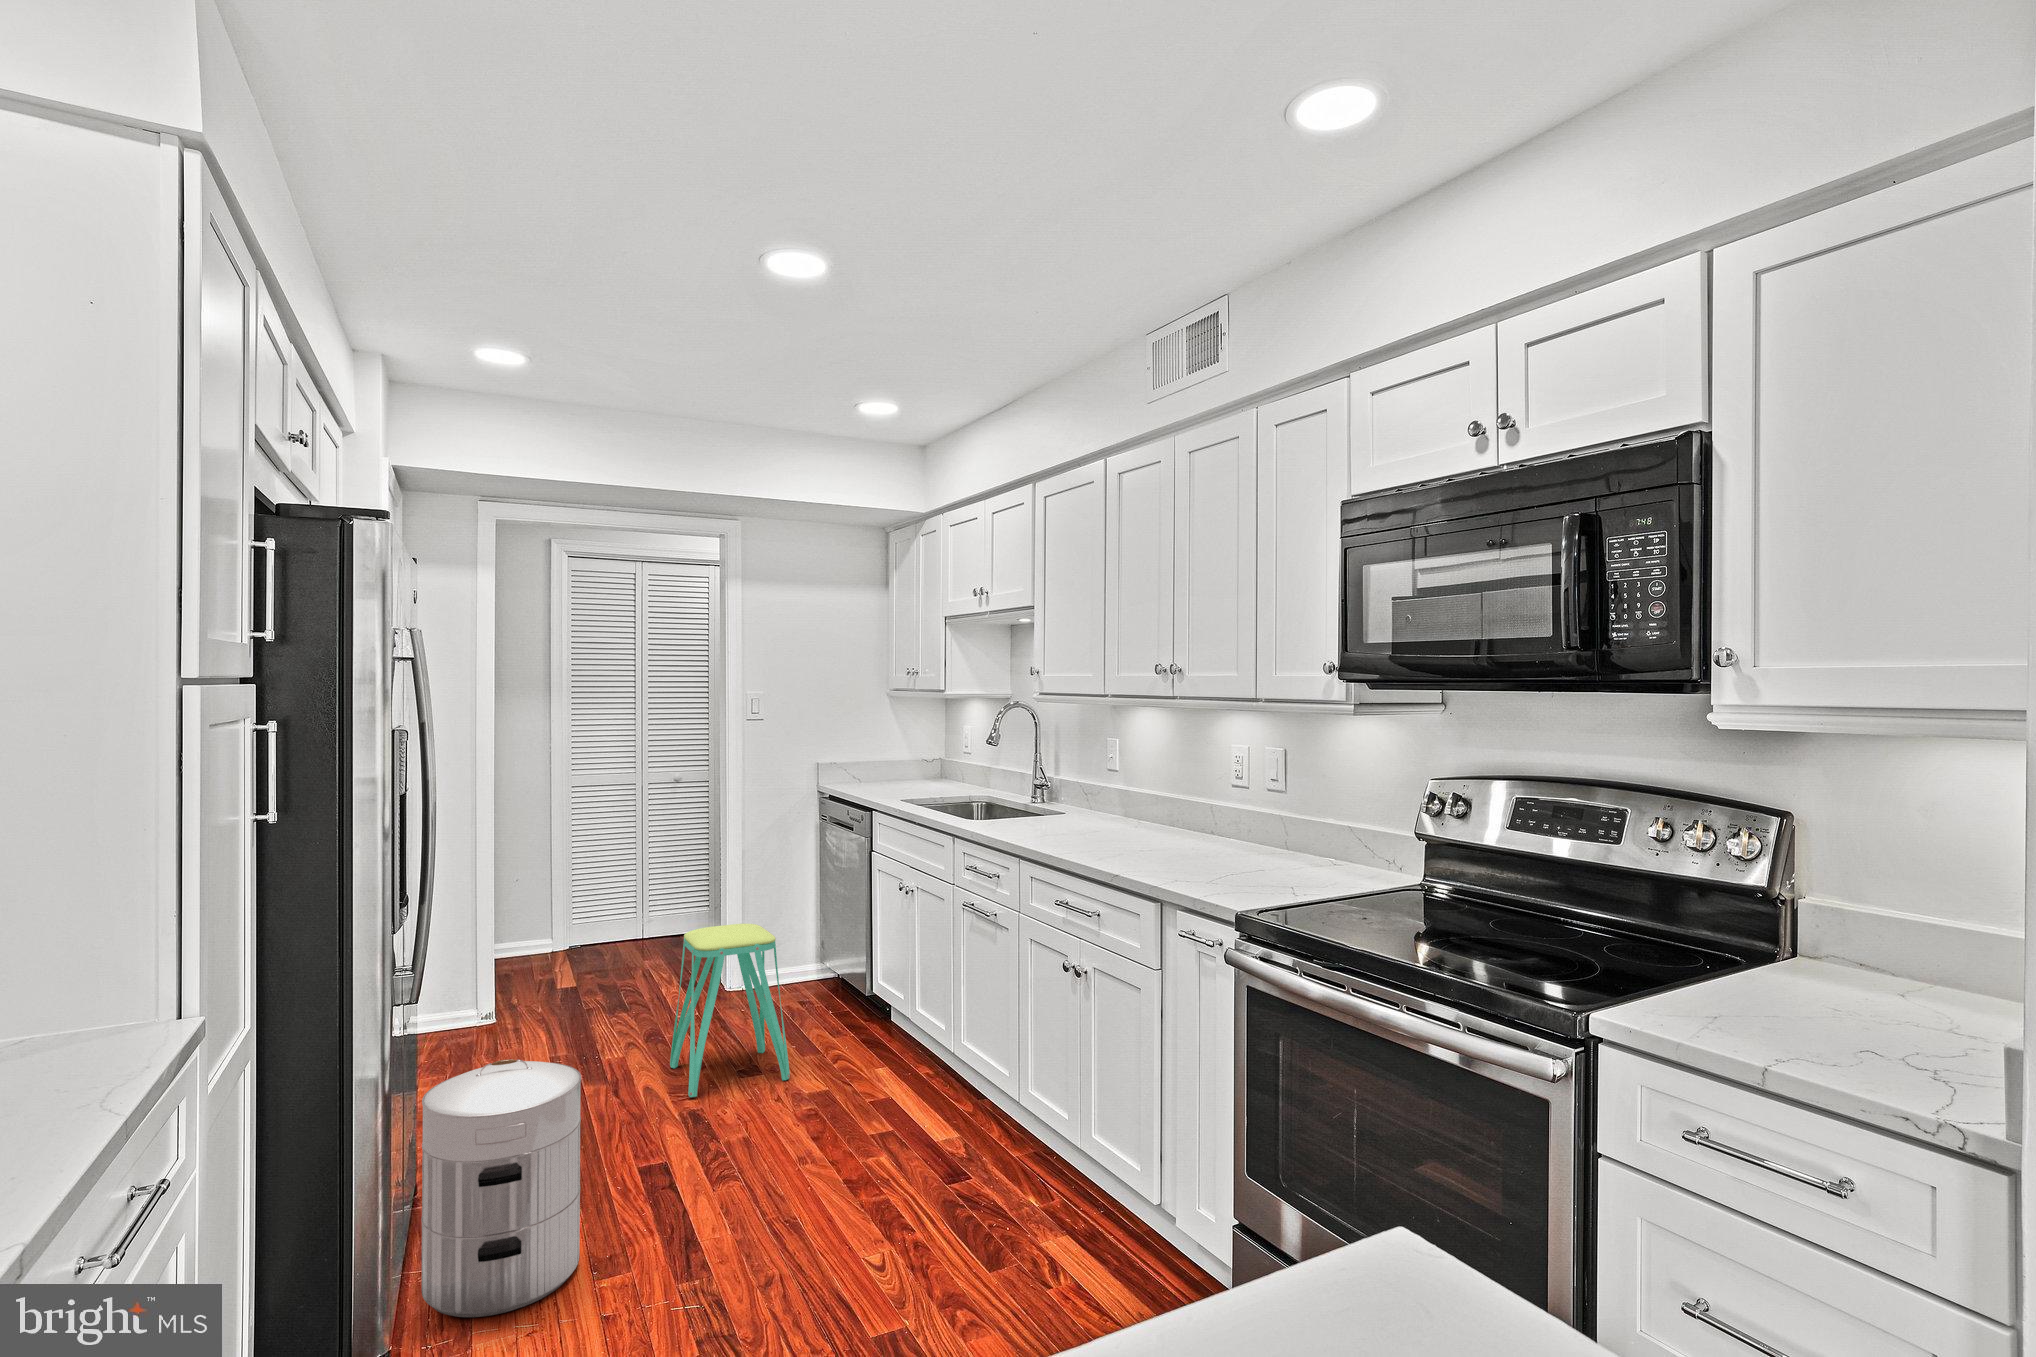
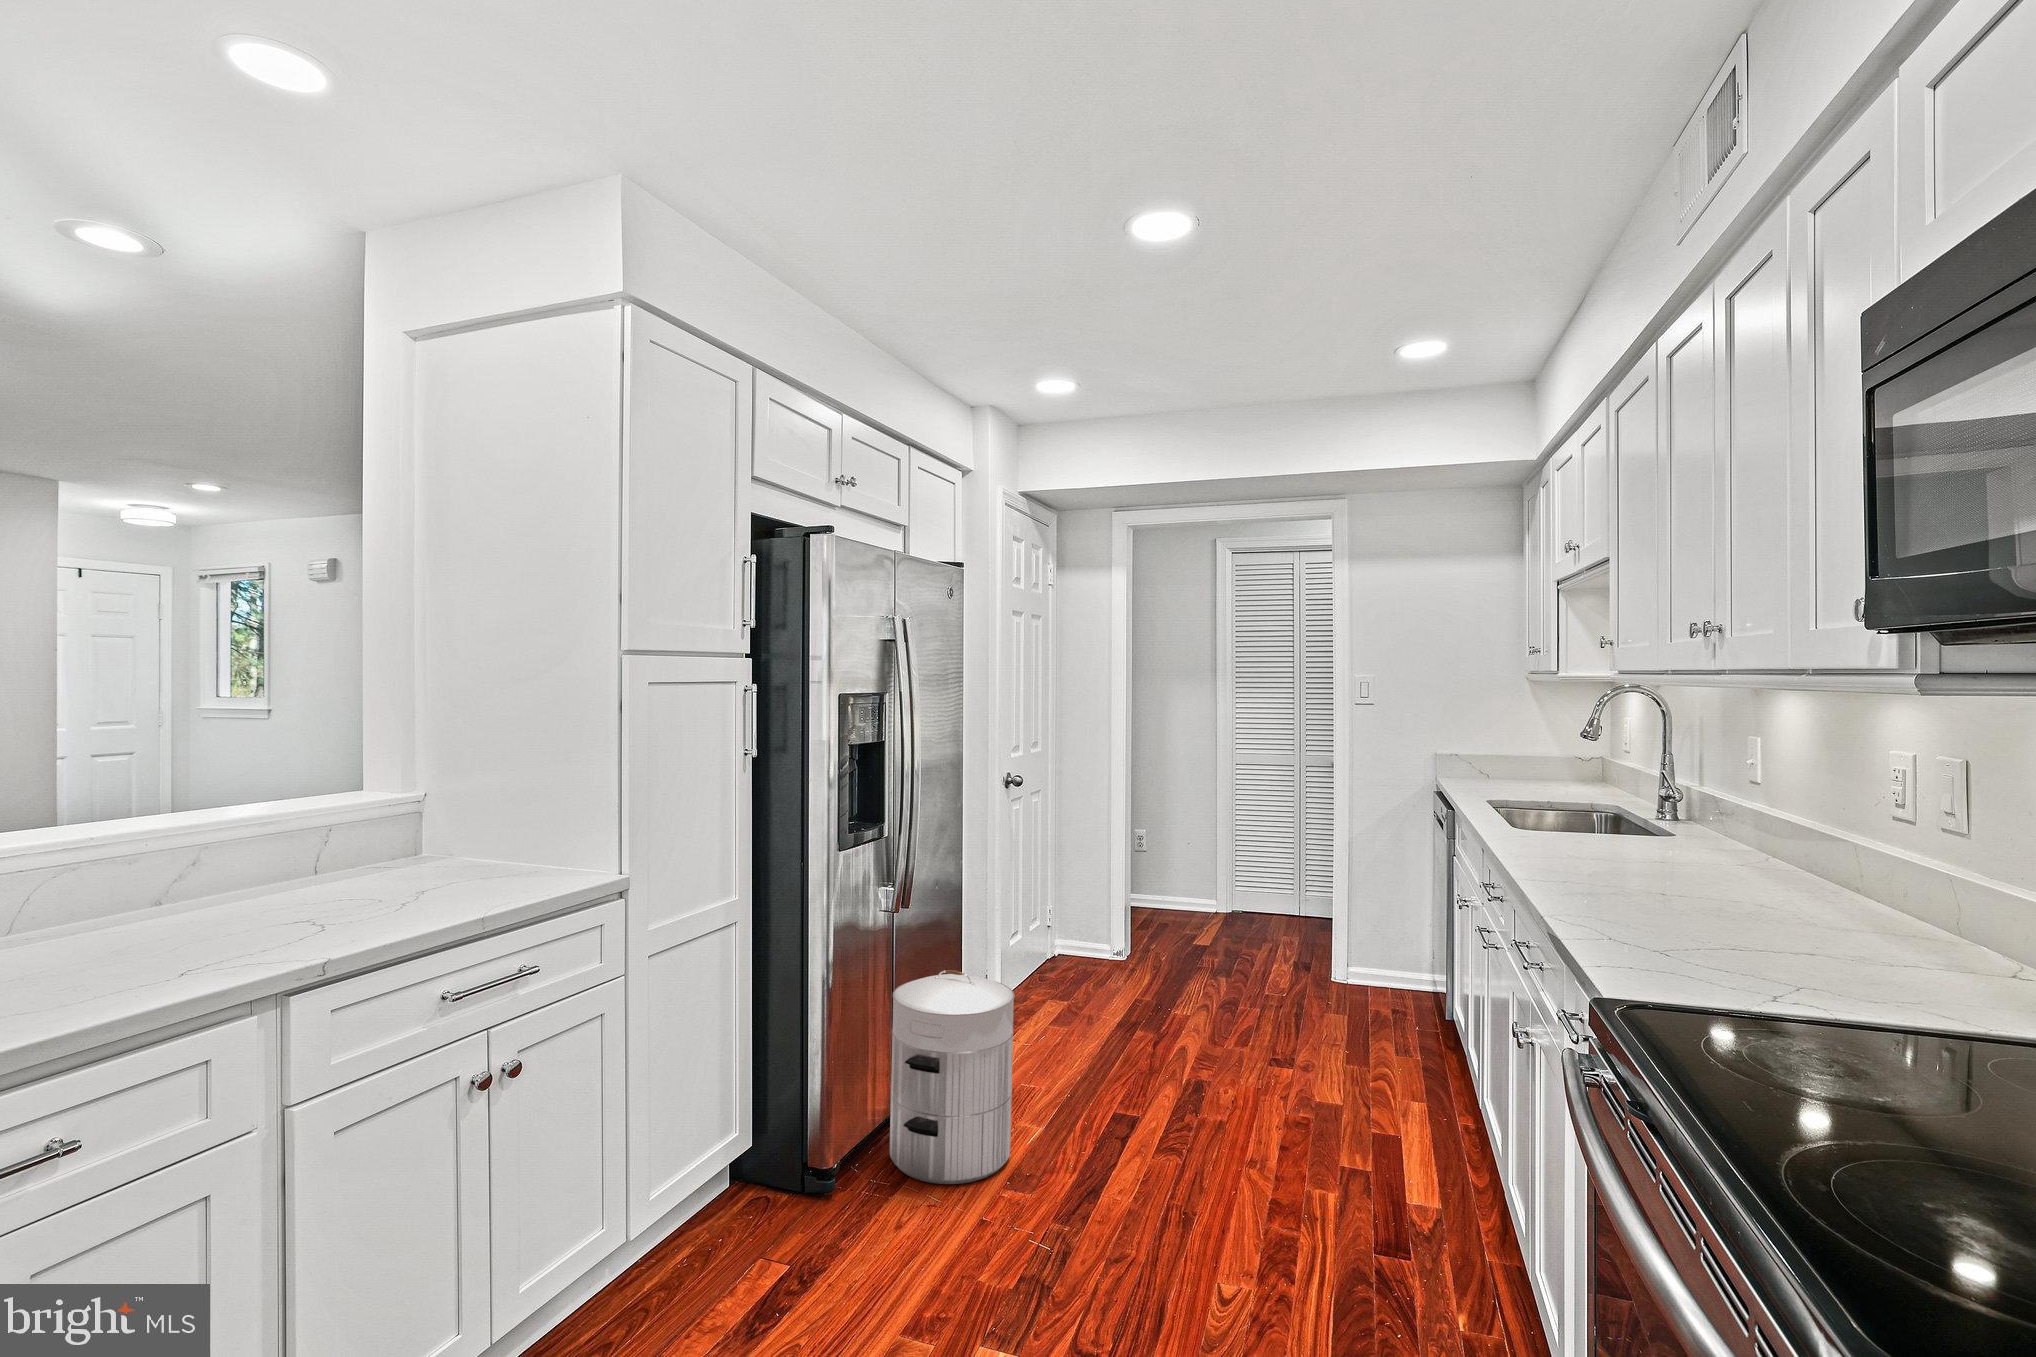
stool: present [670,924,790,1097] -> none [1208,907,1316,1083]

